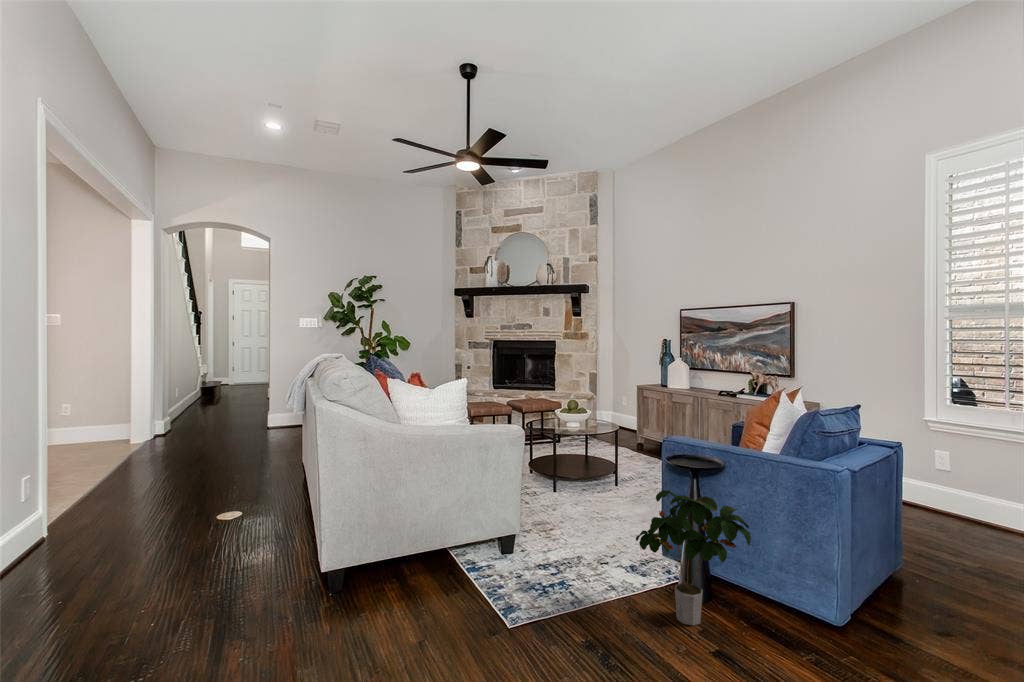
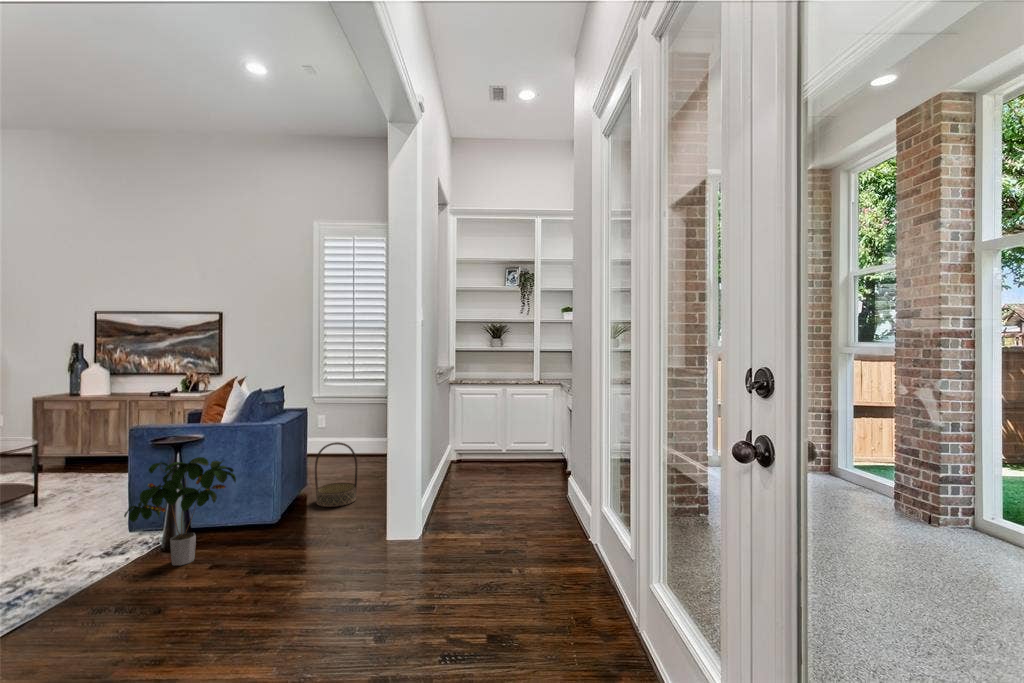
basket: none [895,517,984,635] -> present [315,442,357,507]

